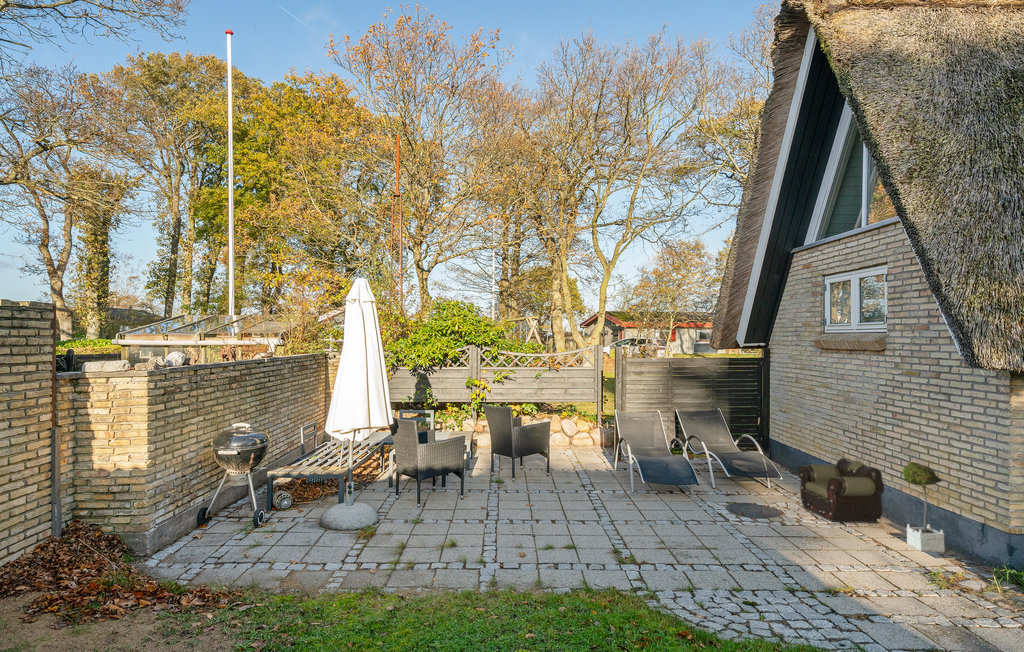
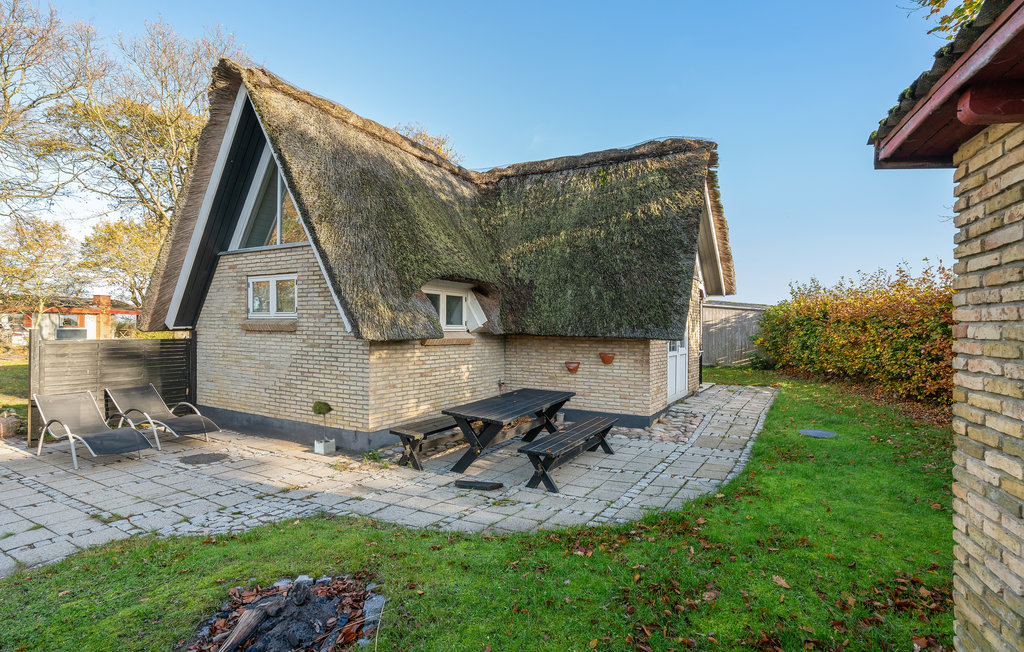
armchair: present [798,458,884,523] -> none [235,407,297,452]

